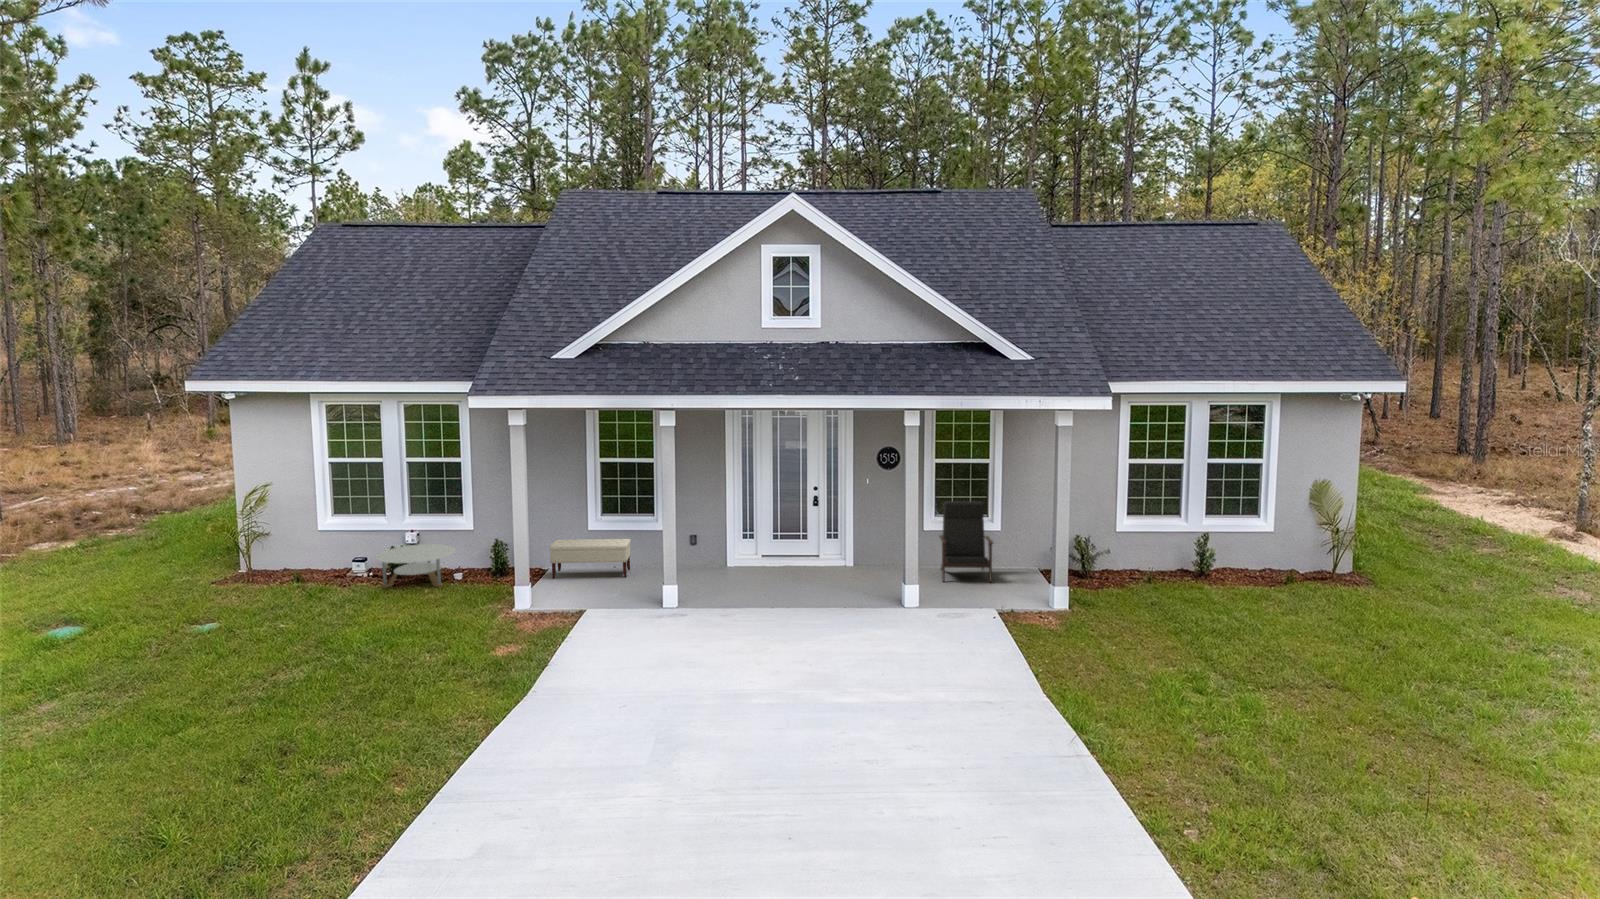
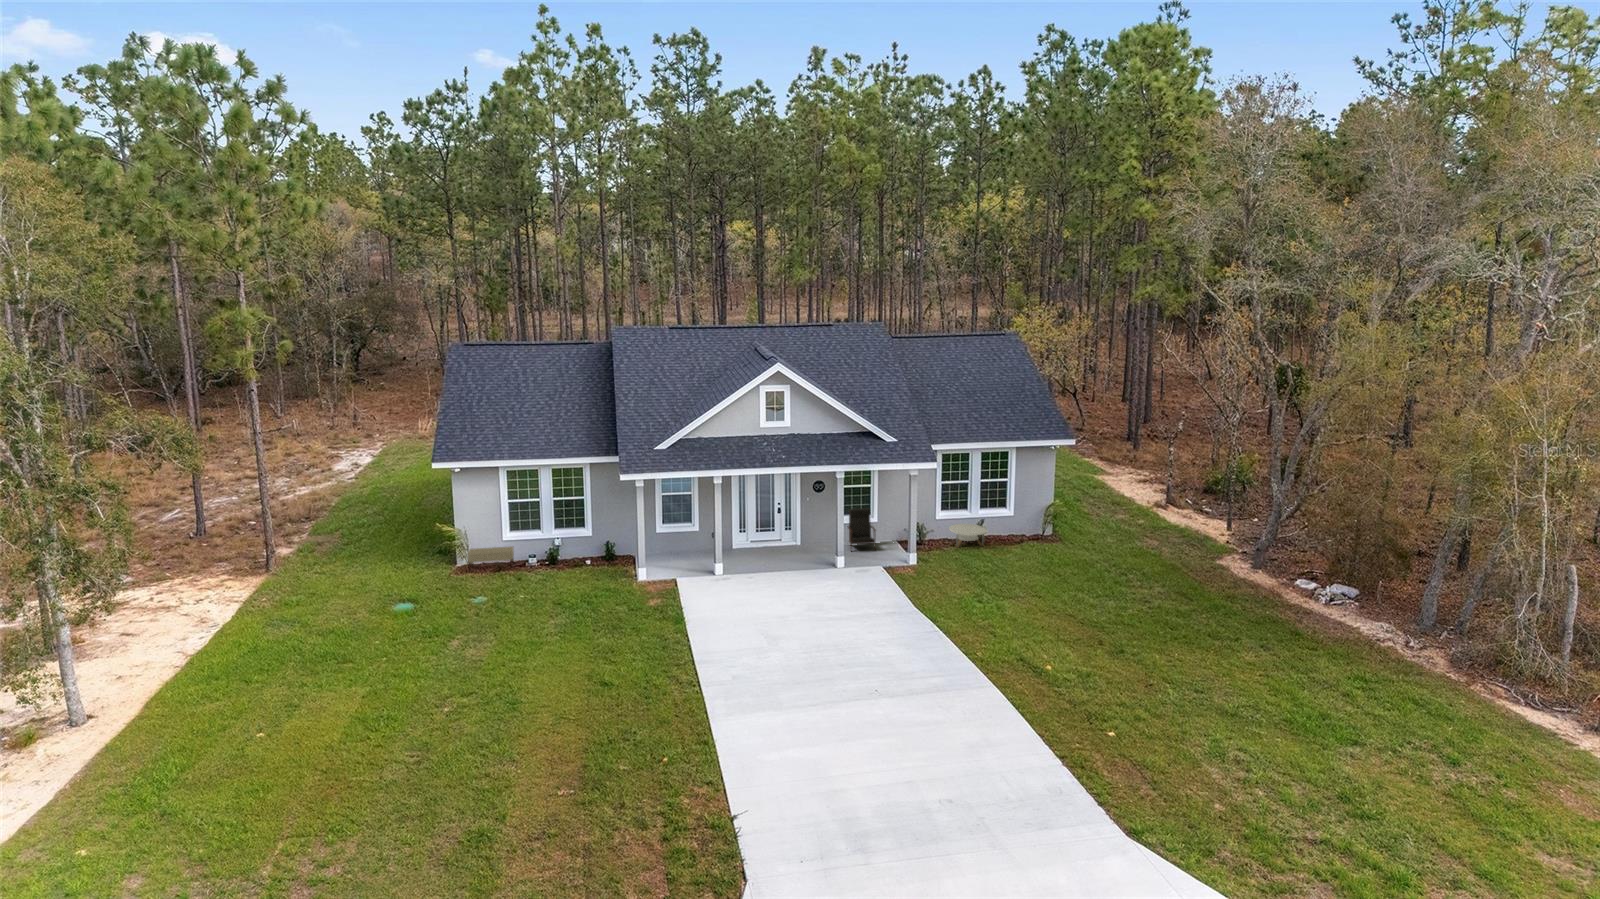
bench: present [550,539,631,578] -> present [468,546,514,569]
round table: present [376,544,456,588] -> present [949,524,987,547]

